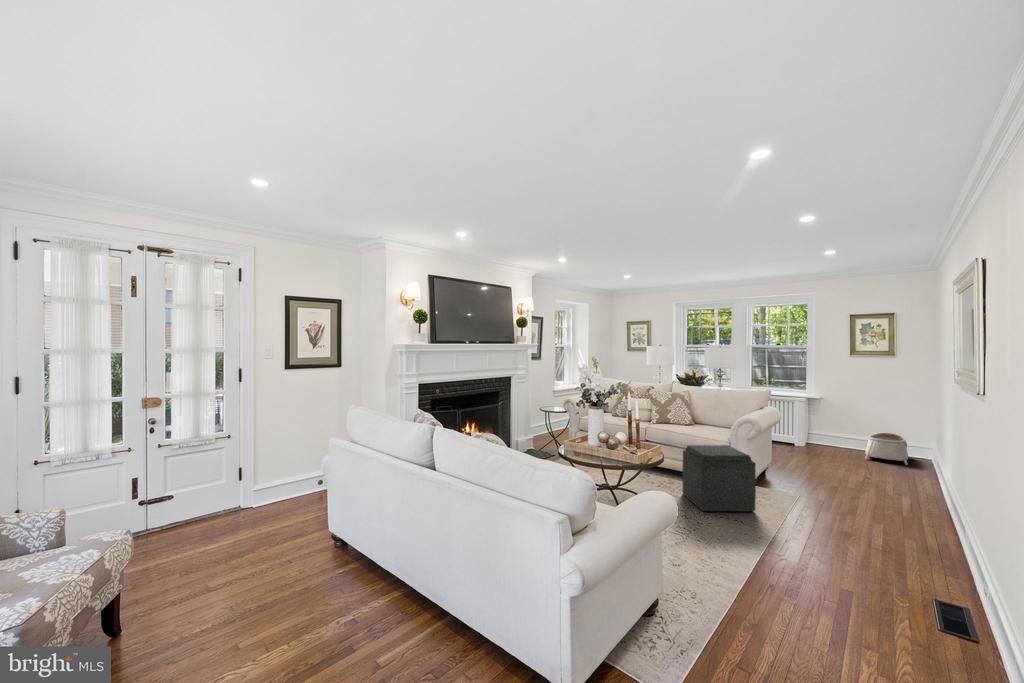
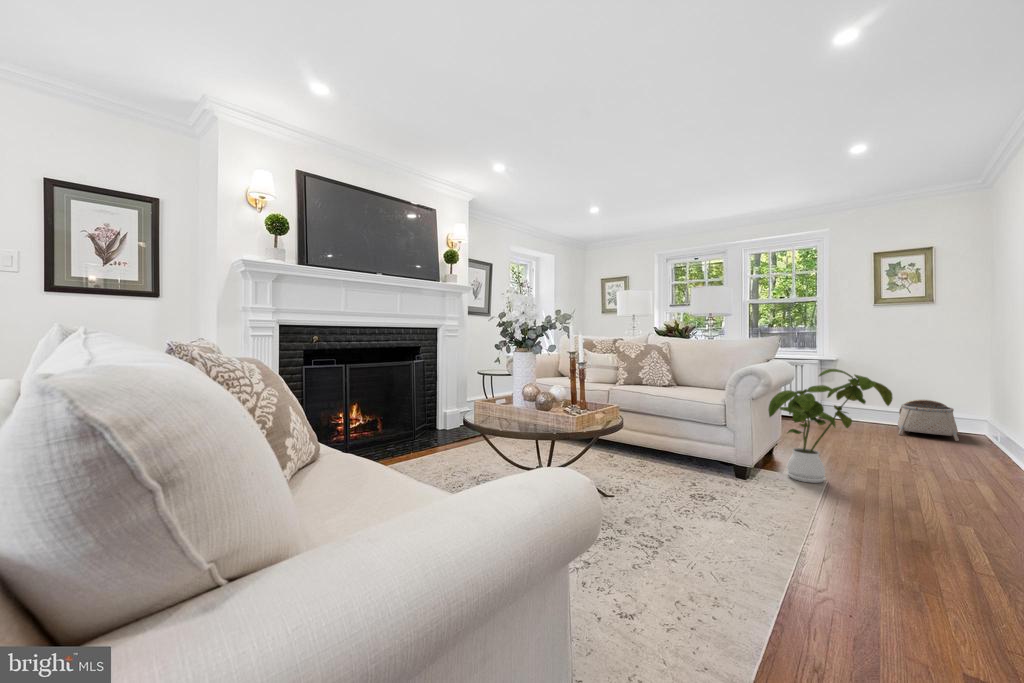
house plant: none [759,420,840,496] -> present [769,369,893,483]
ottoman: present [683,445,756,511] -> none [654,407,767,506]

